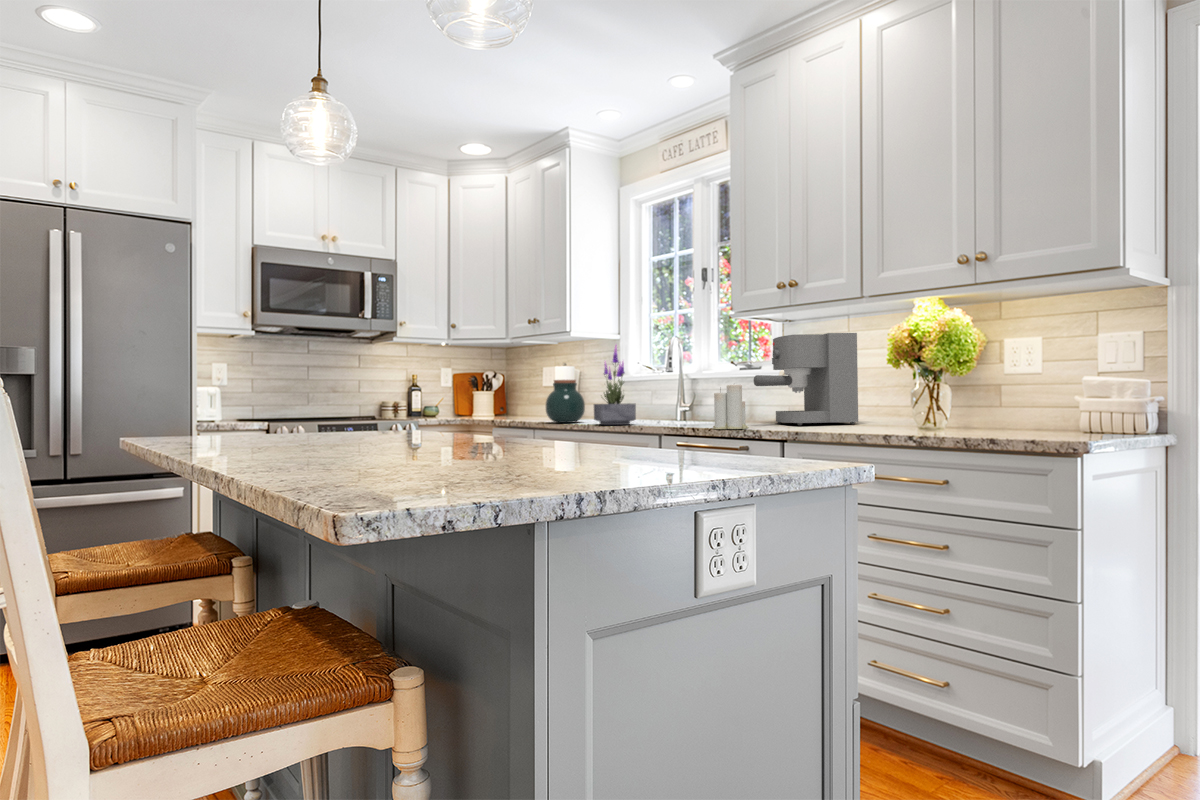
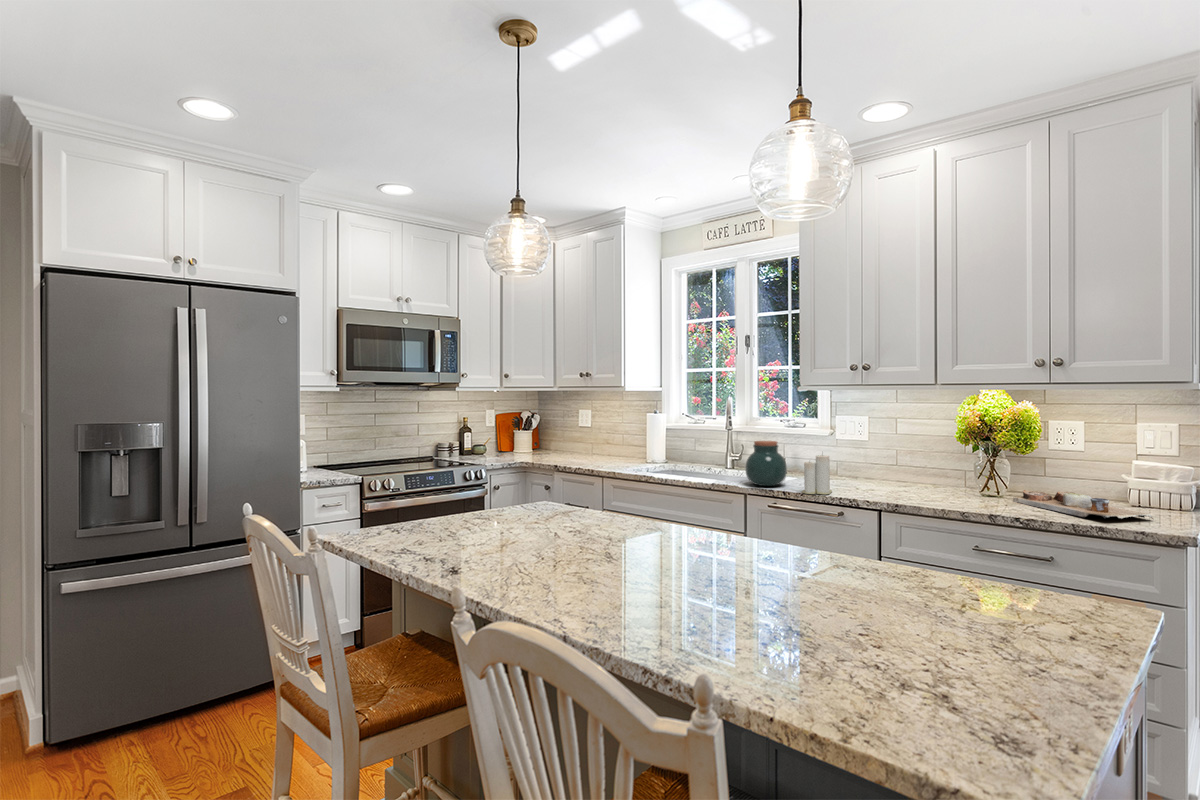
coffee maker: present [754,333,858,425] -> none [827,407,912,487]
potted plant: present [594,345,636,425] -> none [669,408,711,481]
jar: present [546,380,585,423] -> present [745,441,787,486]
cutting board: none [944,412,1074,435] -> present [1013,490,1153,519]

